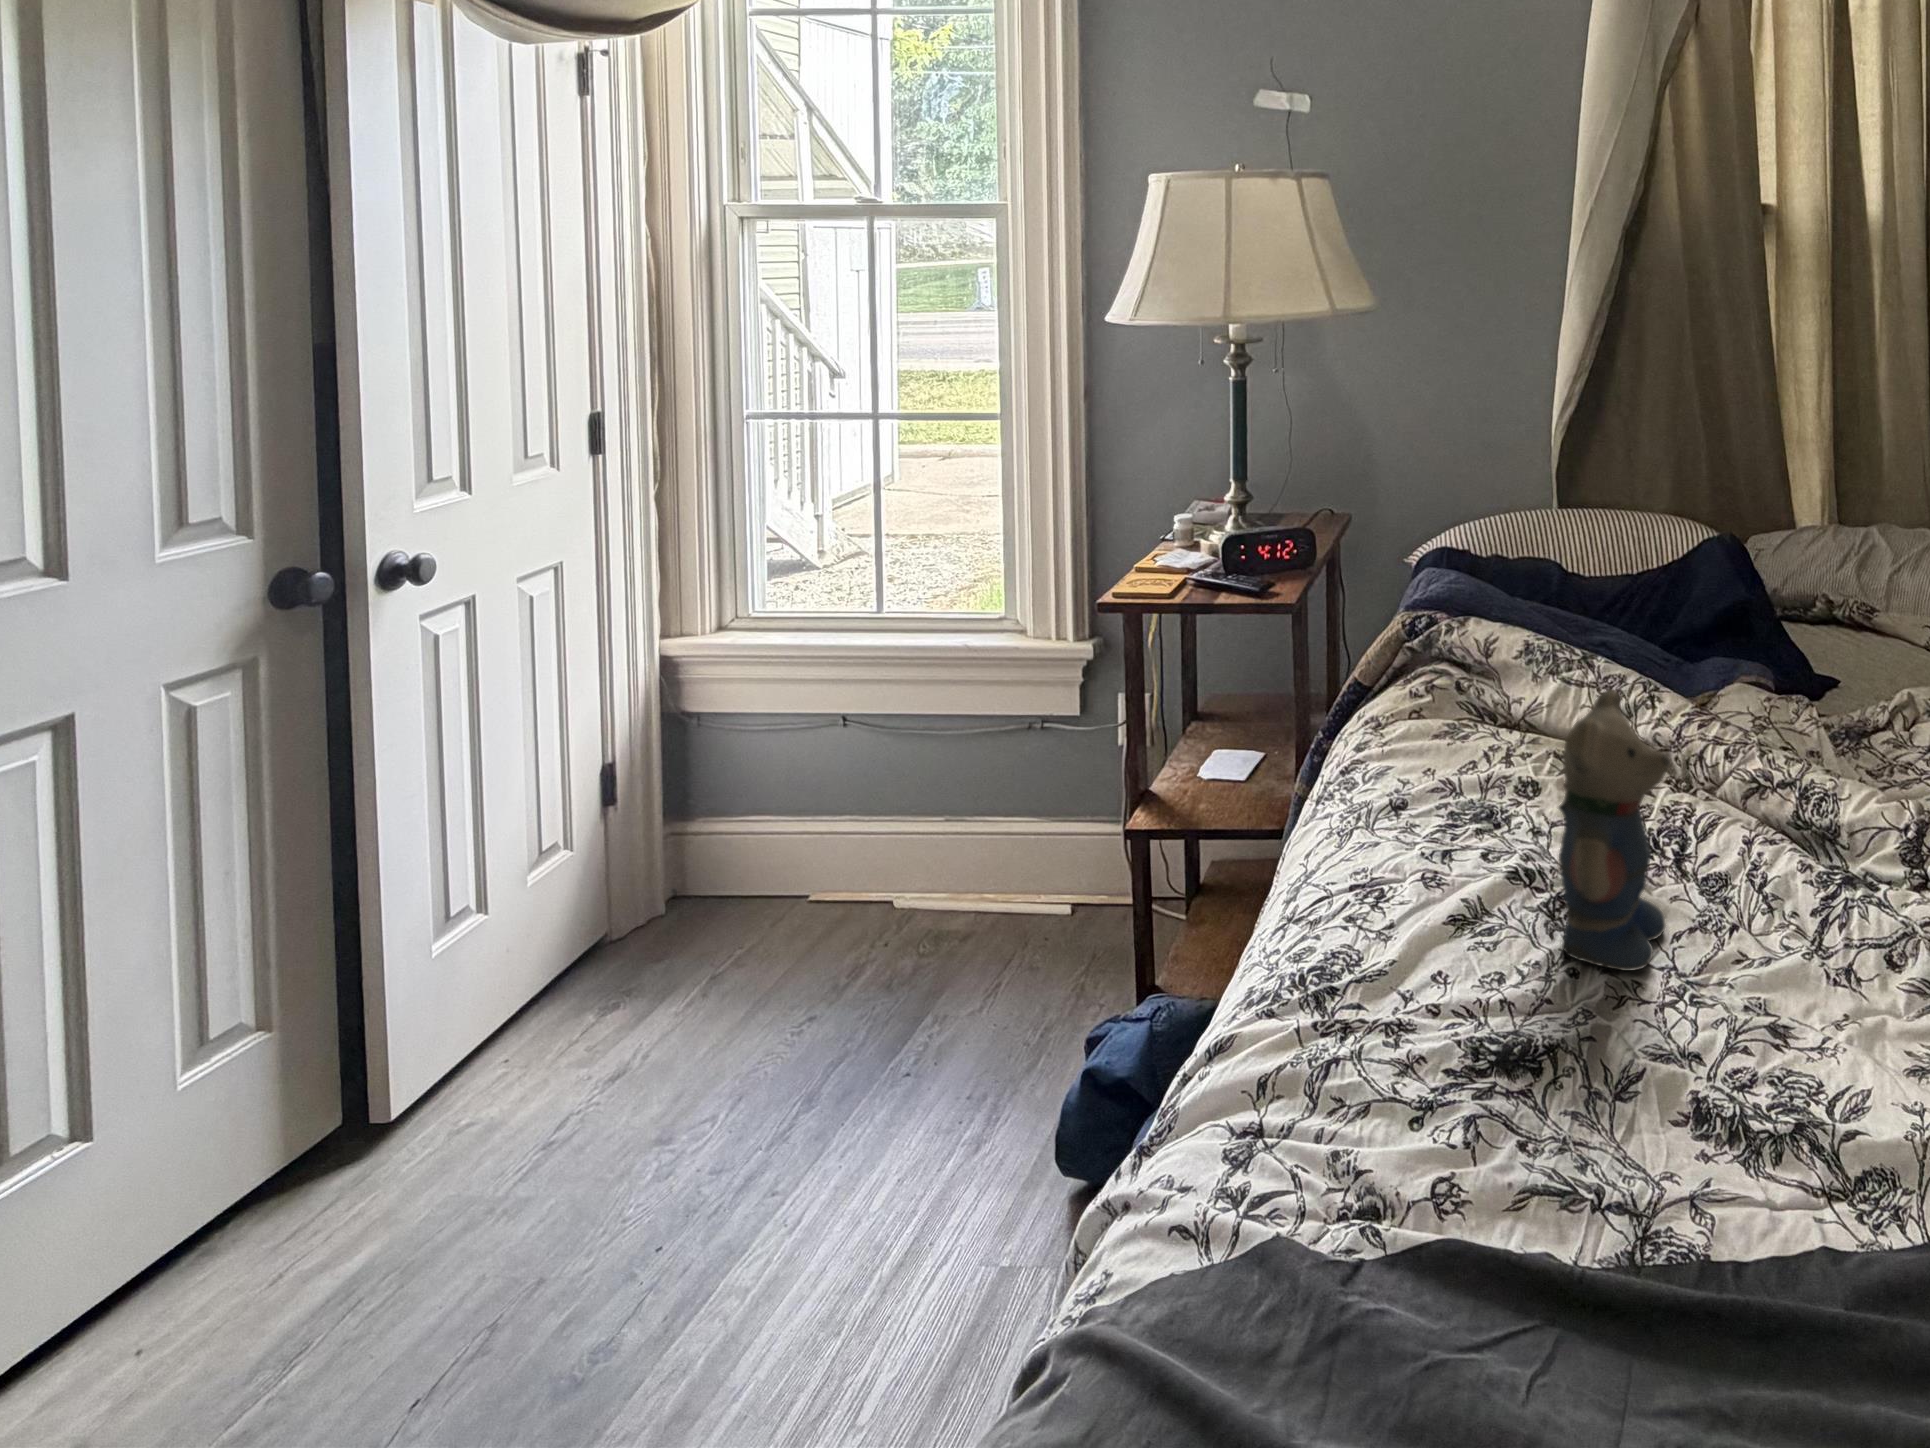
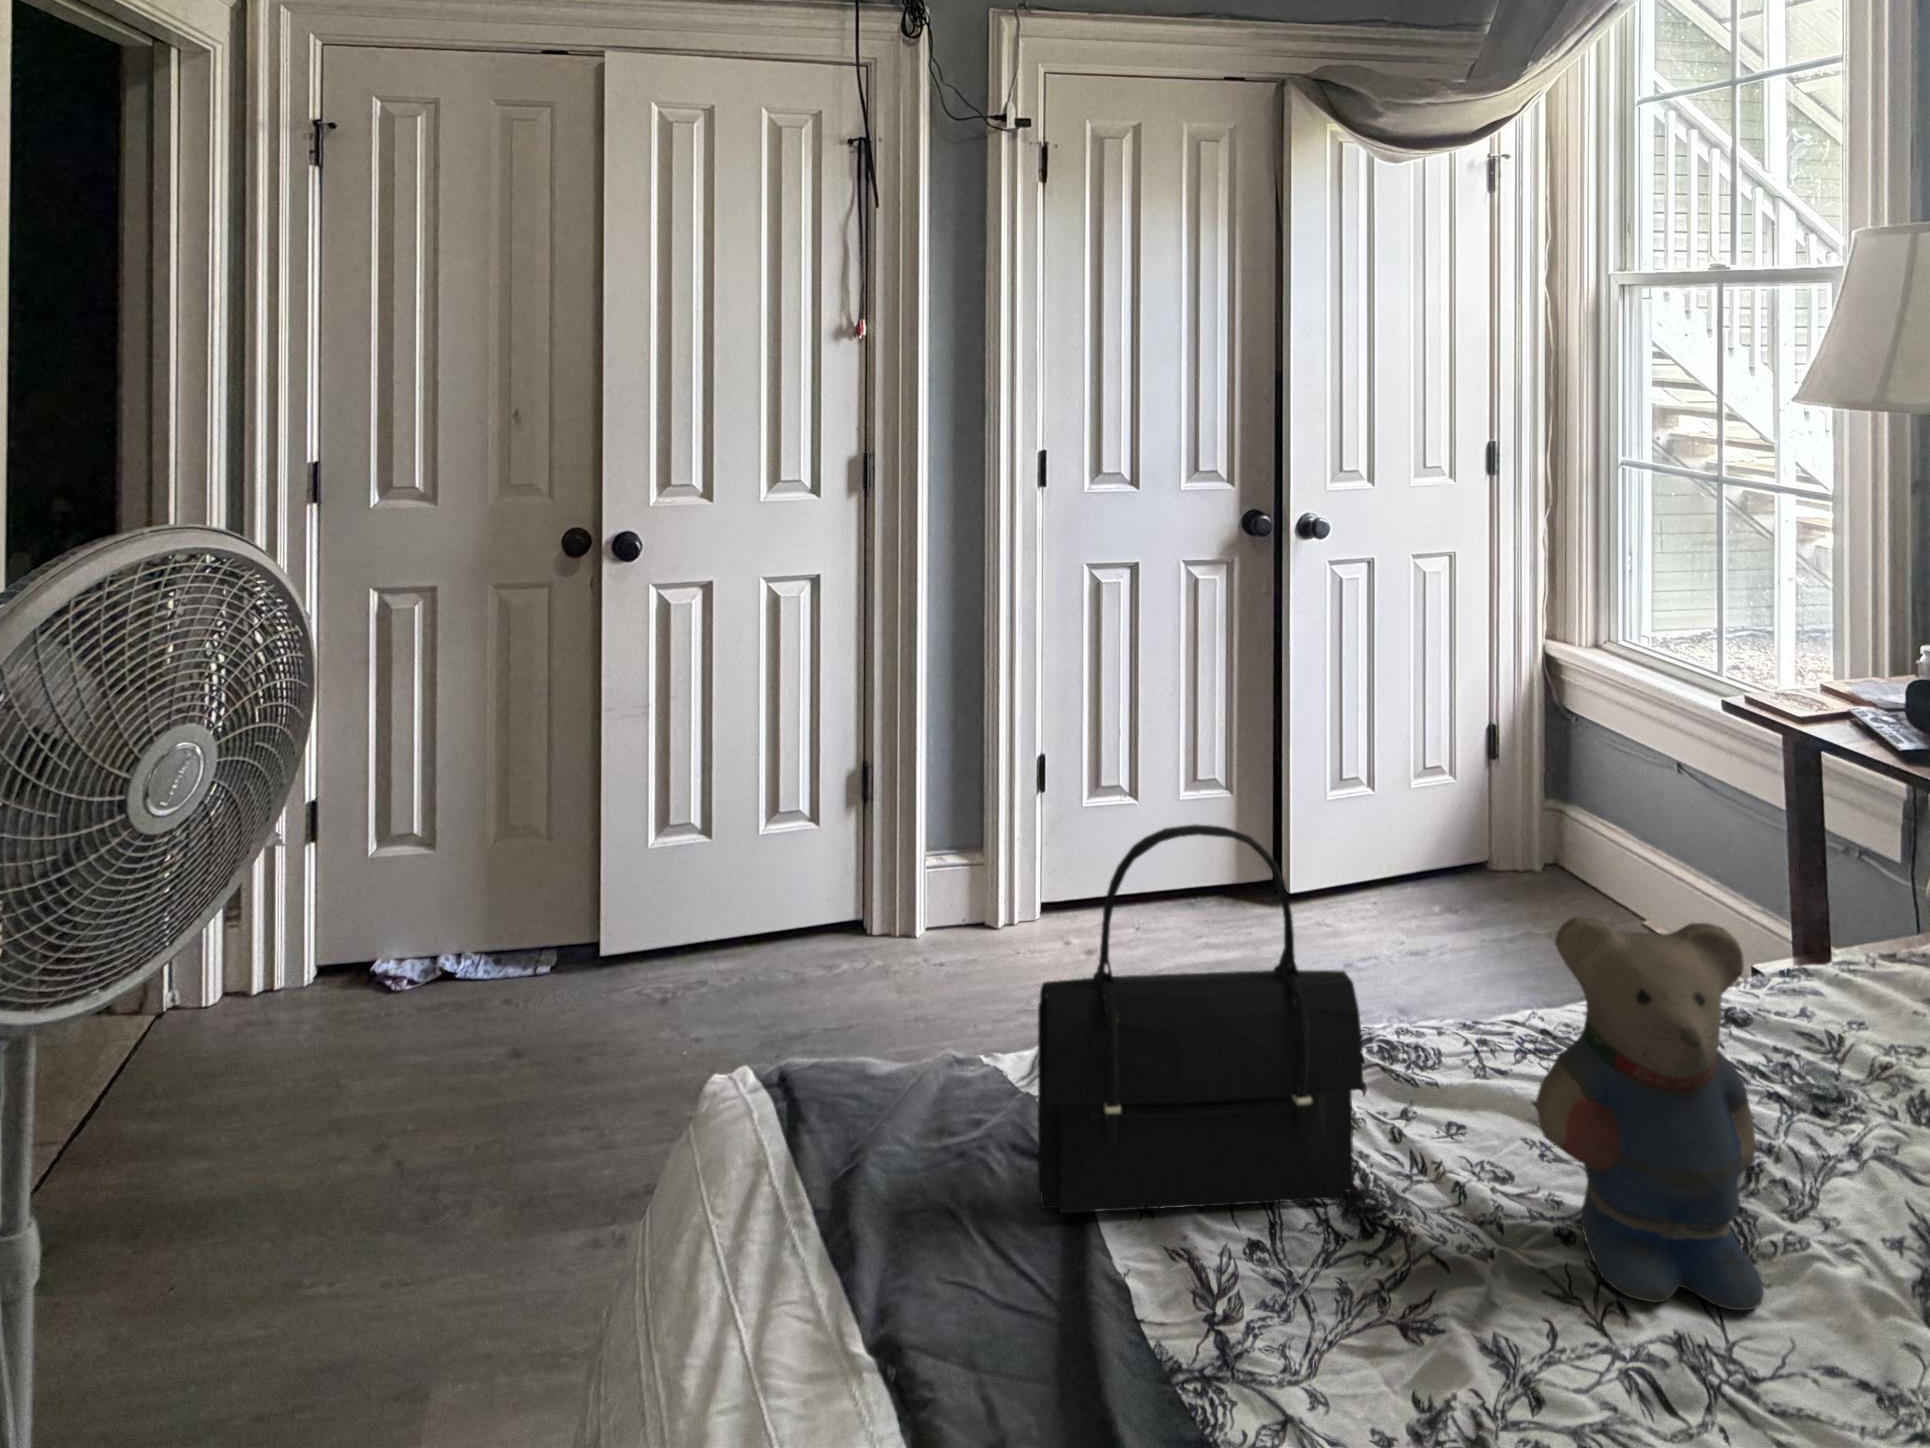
handbag: none [1400,775,1516,1287] -> present [1038,825,1363,1213]

